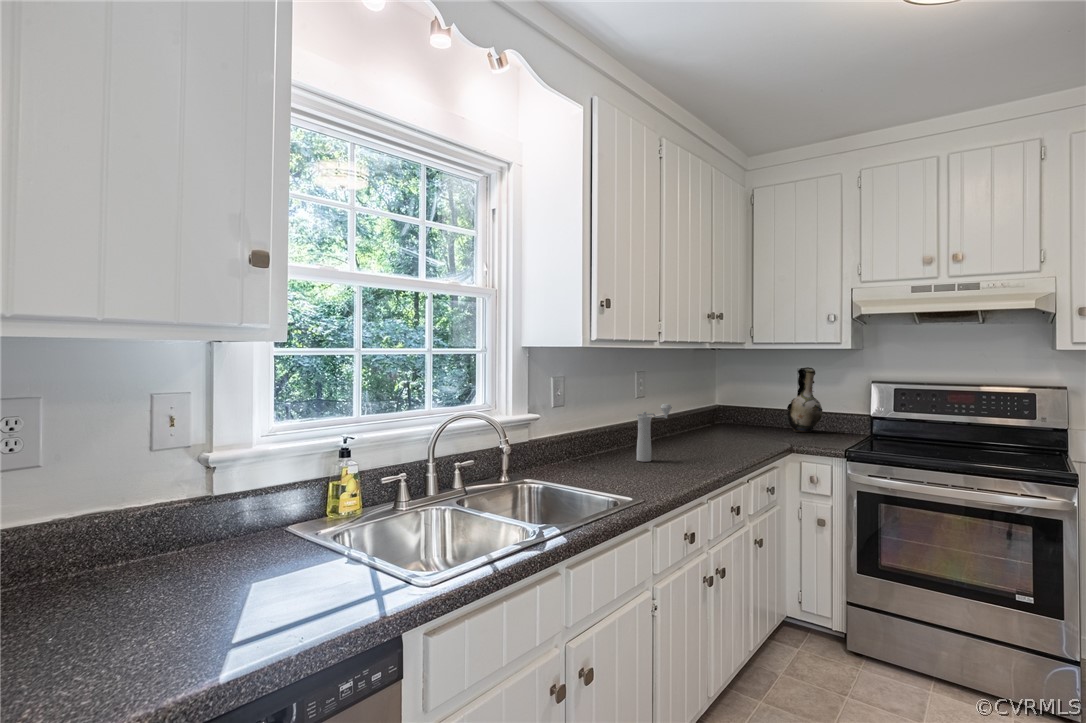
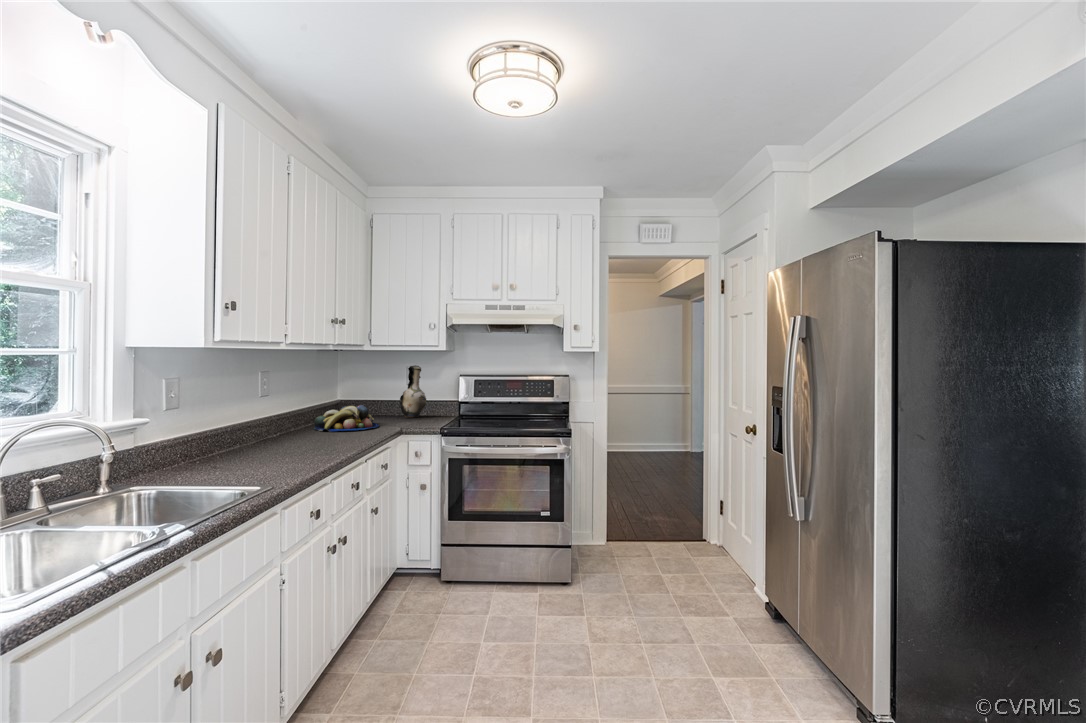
pepper mill: present [637,404,672,462] -> none [263,400,299,455]
fruit bowl: none [687,413,762,443] -> present [314,405,379,431]

